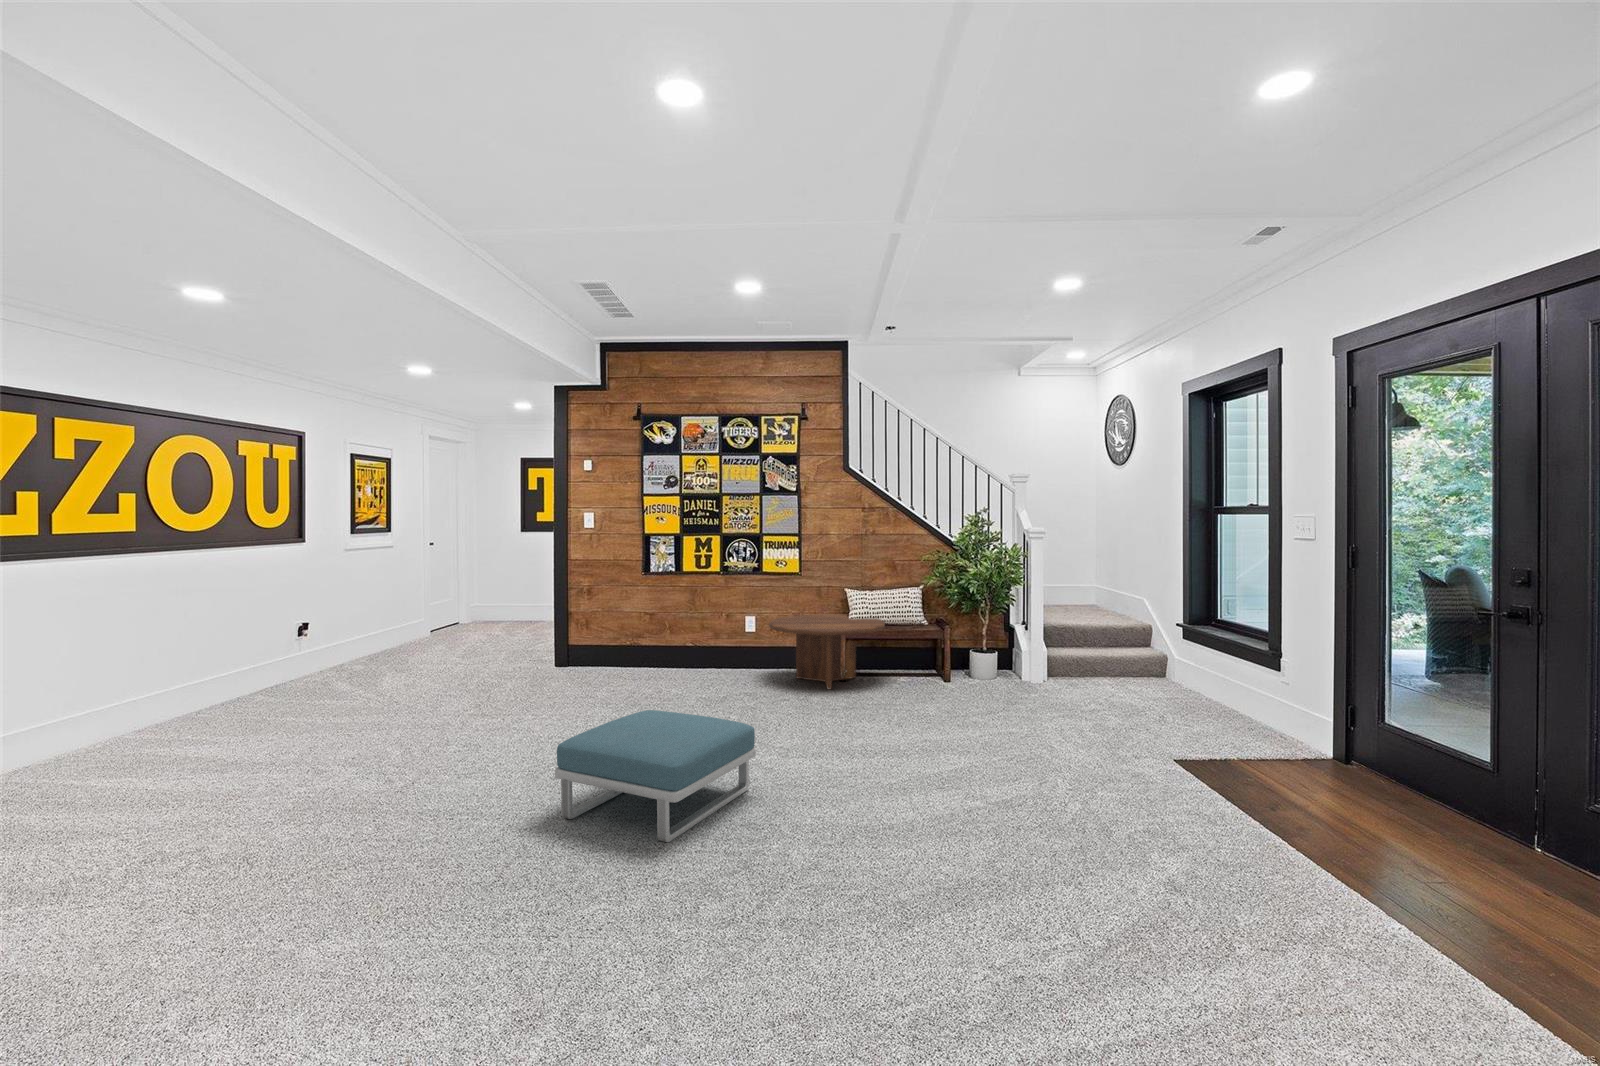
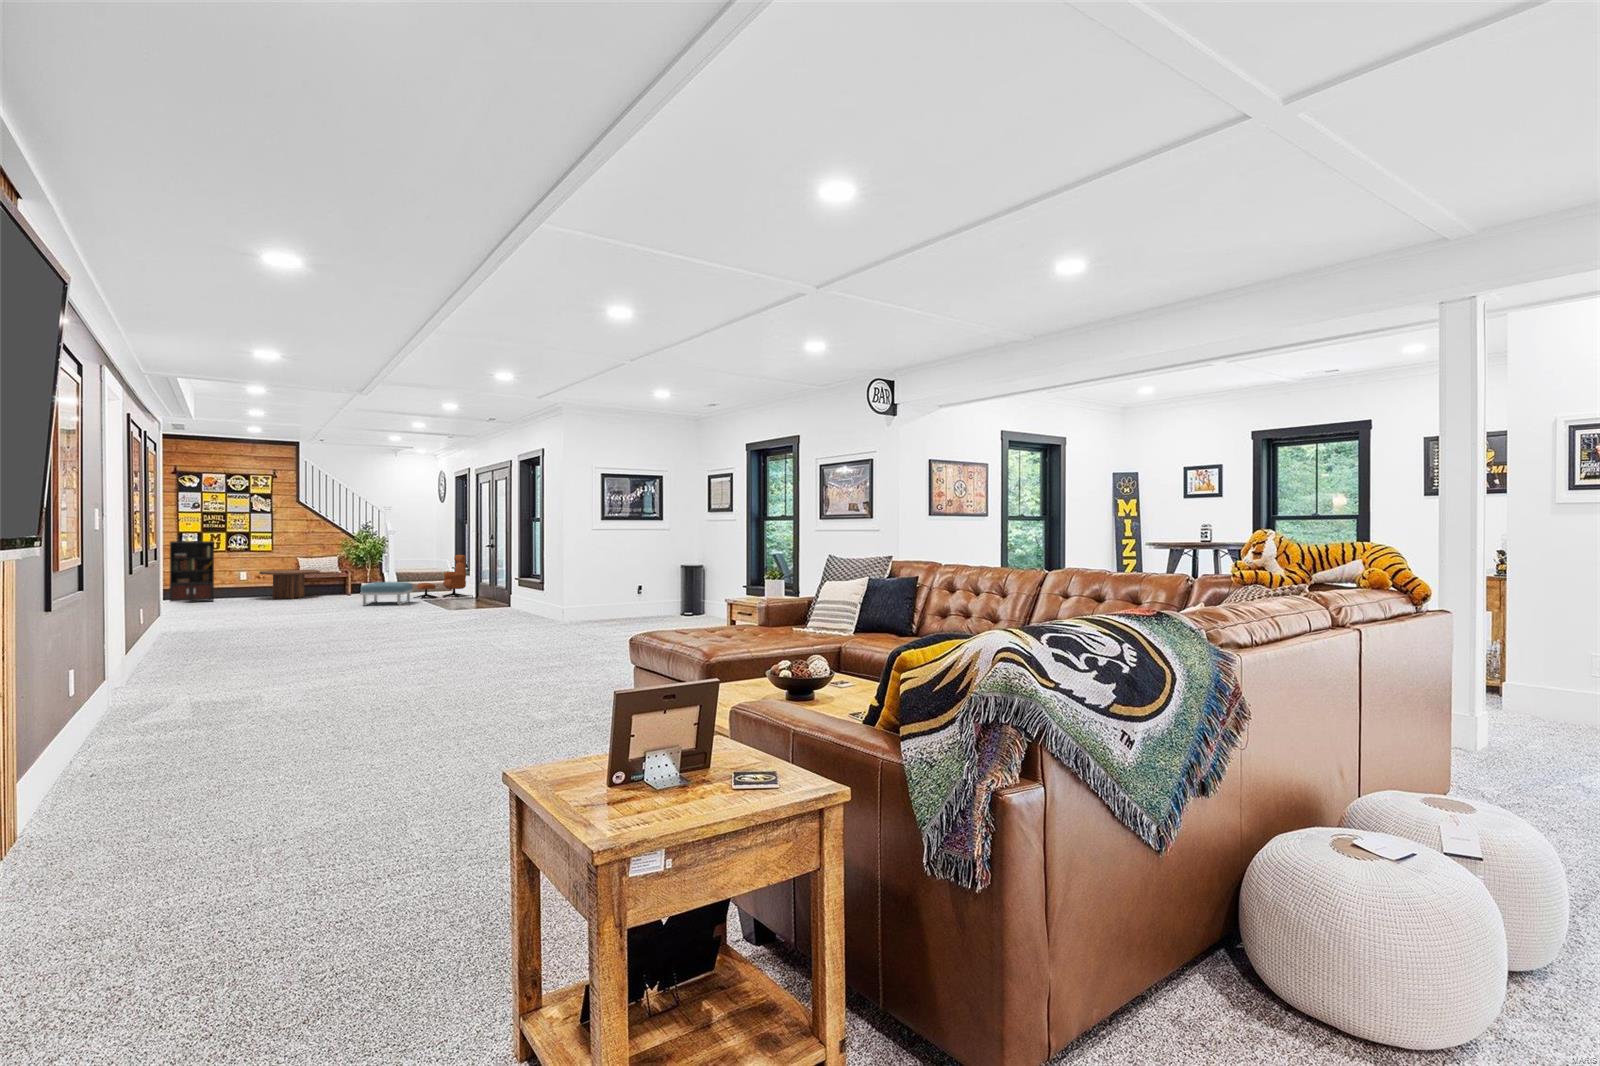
bookcase: none [609,554,717,684] -> present [170,541,214,602]
lounge chair: none [1113,600,1282,740] -> present [413,555,468,599]
footstool: present [555,710,756,842] -> present [360,582,413,606]

